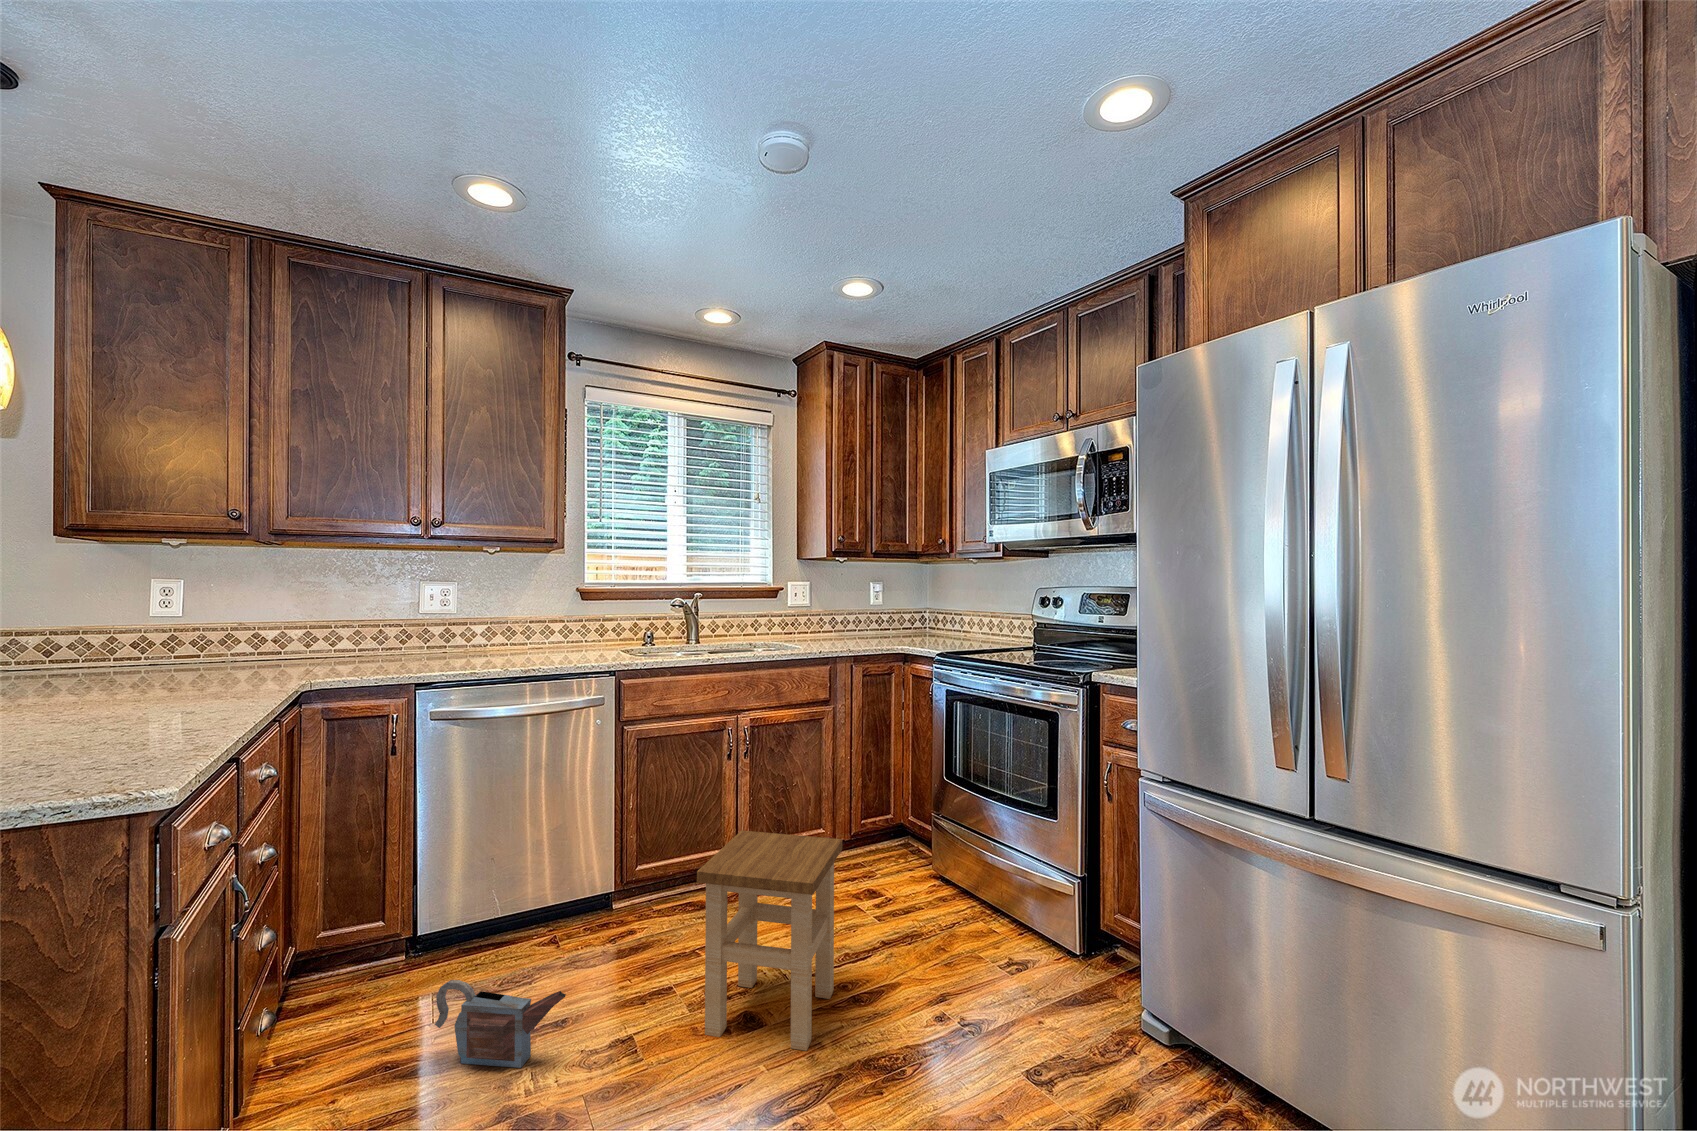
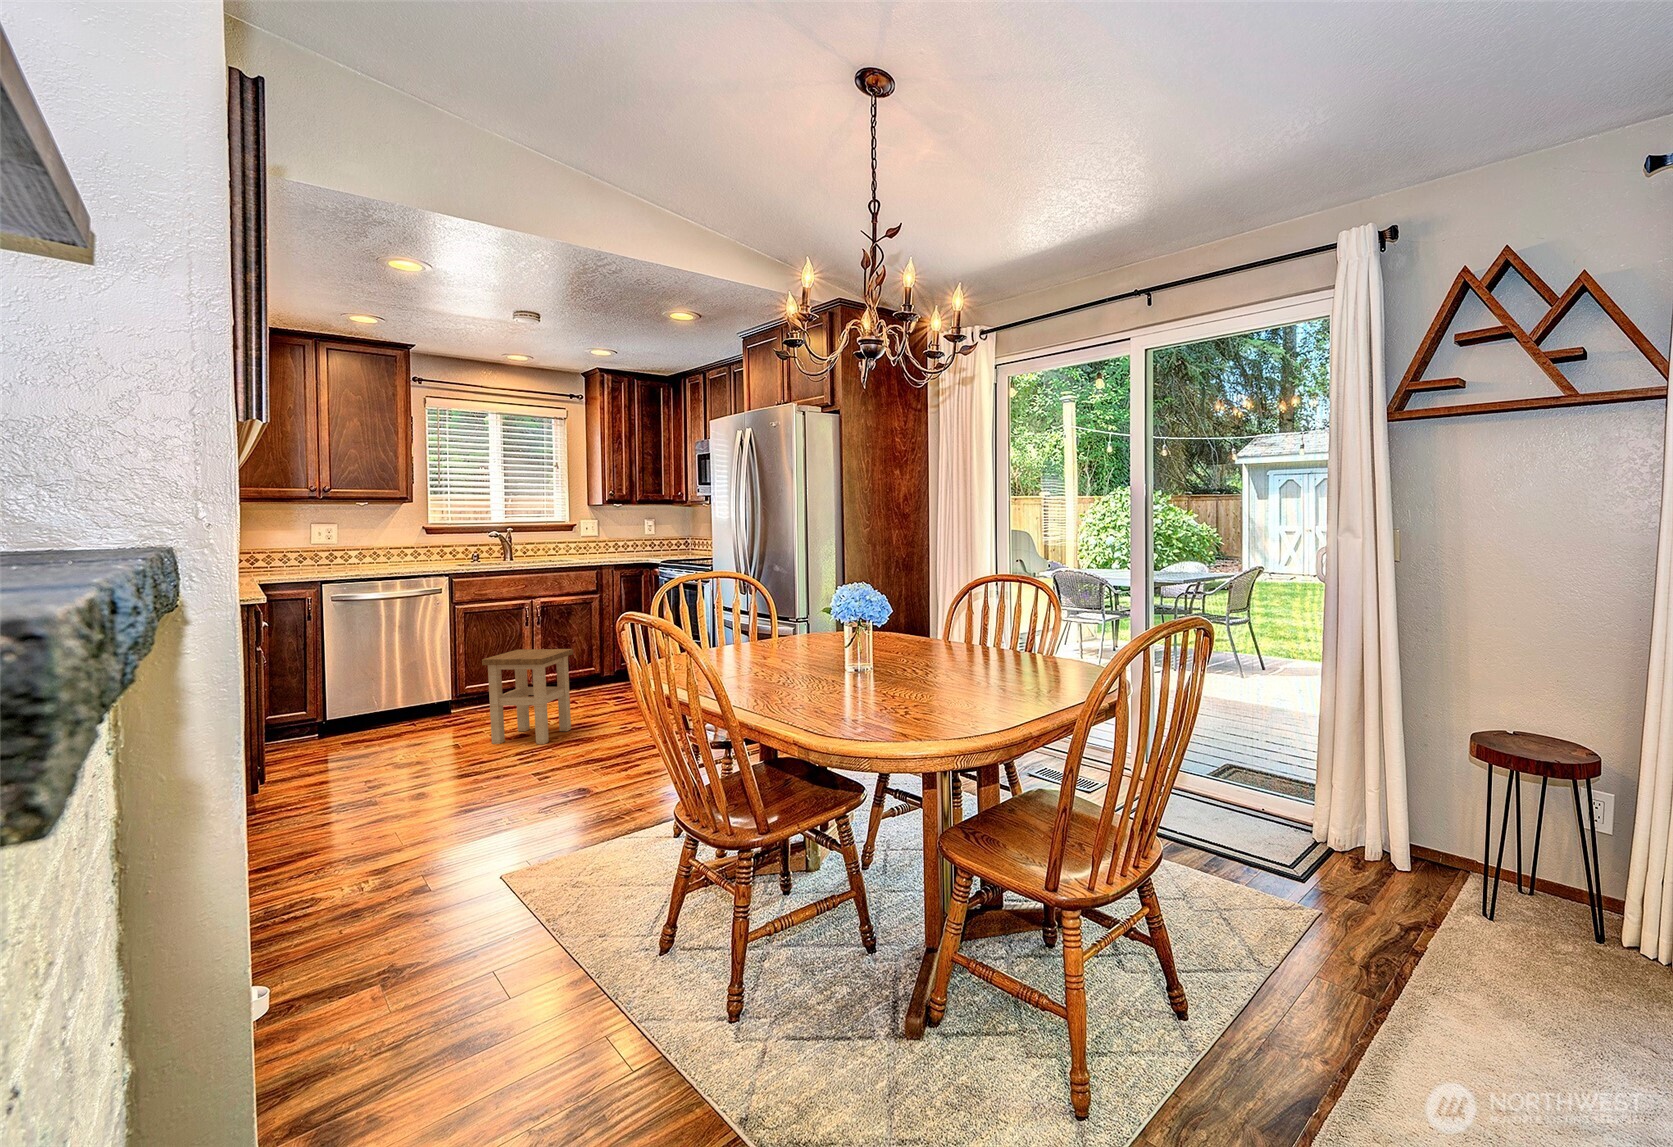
watering can: present [435,980,566,1068] -> none [339,718,411,758]

